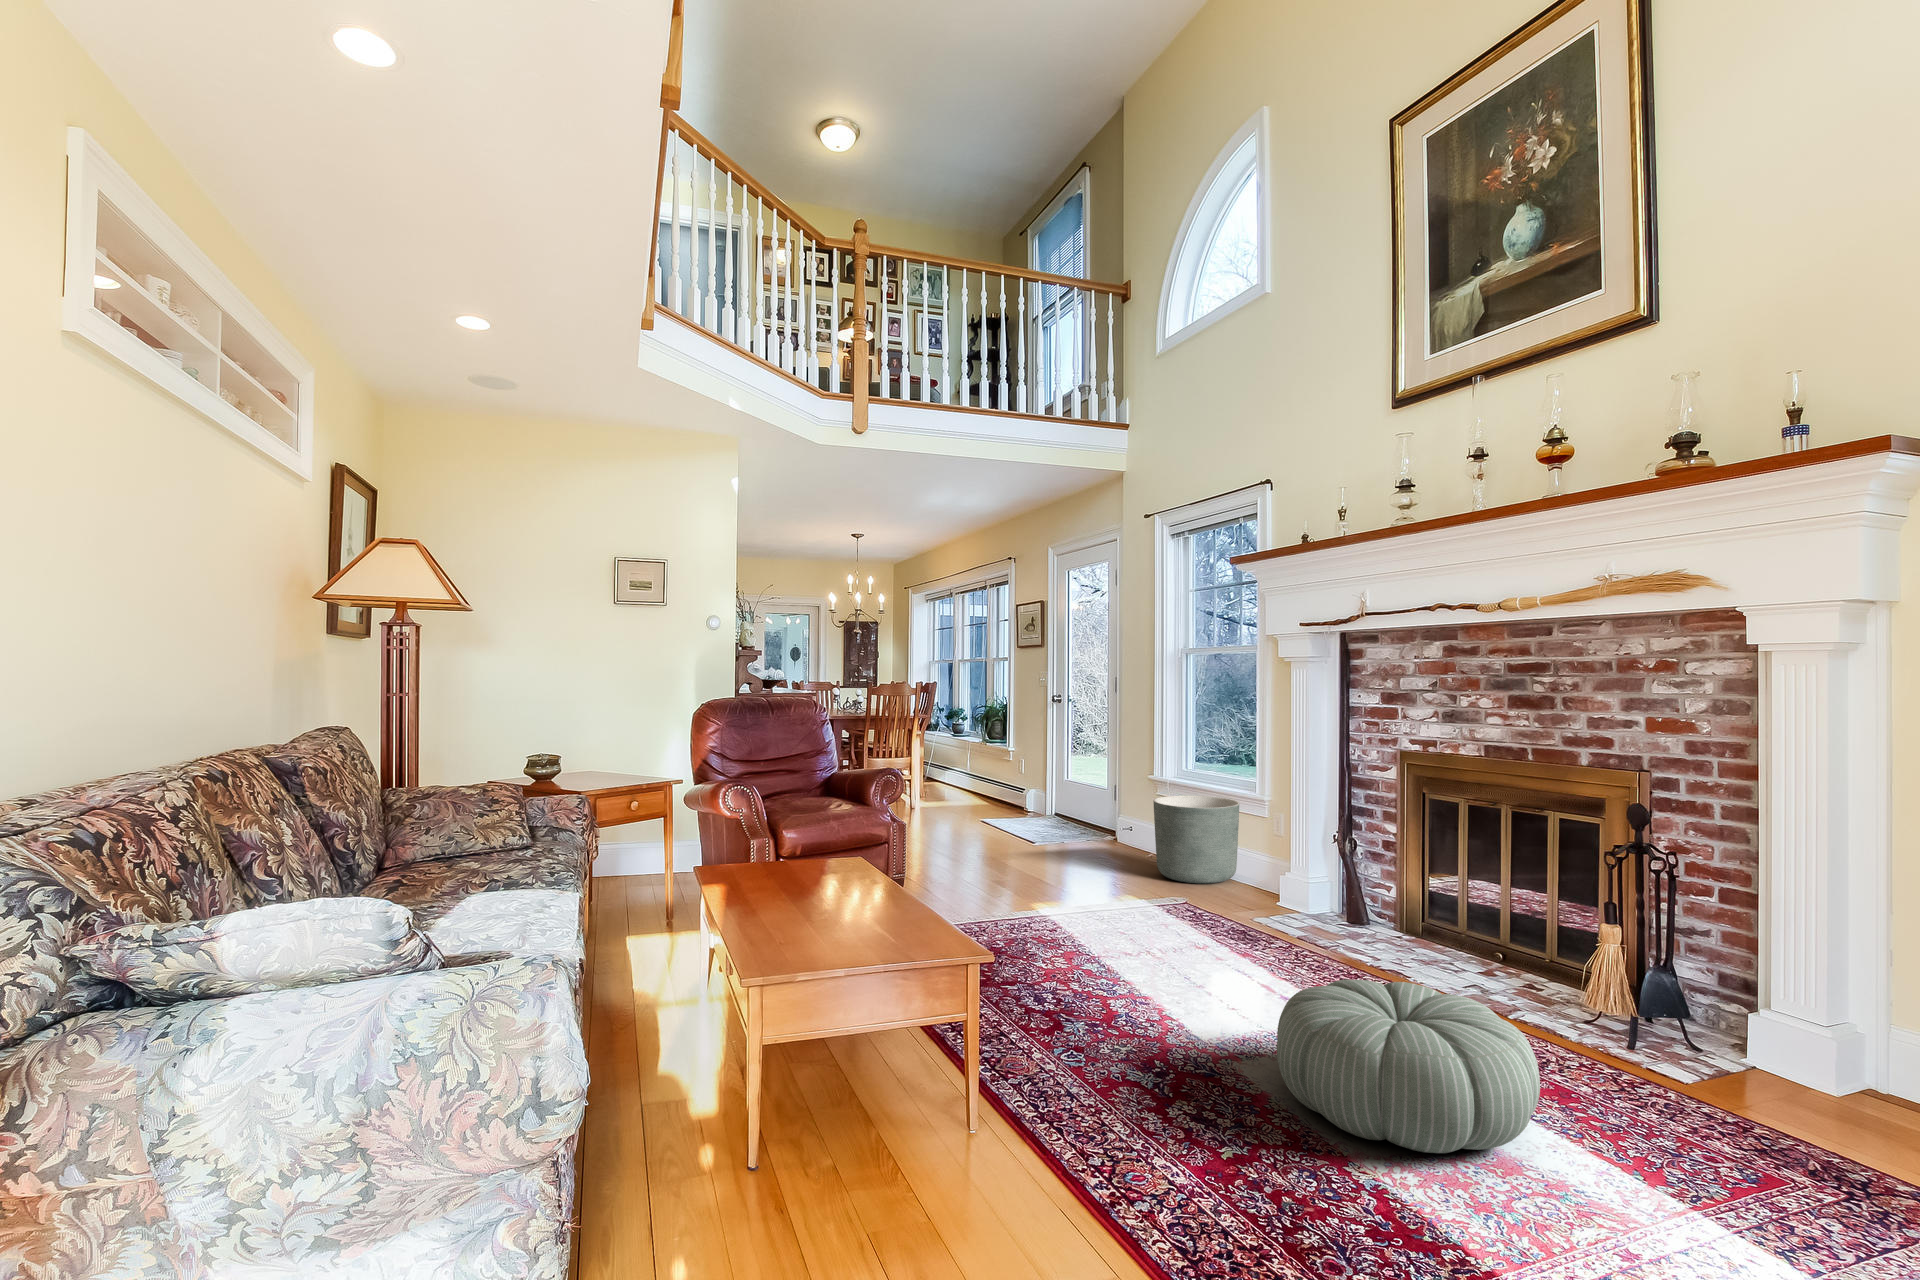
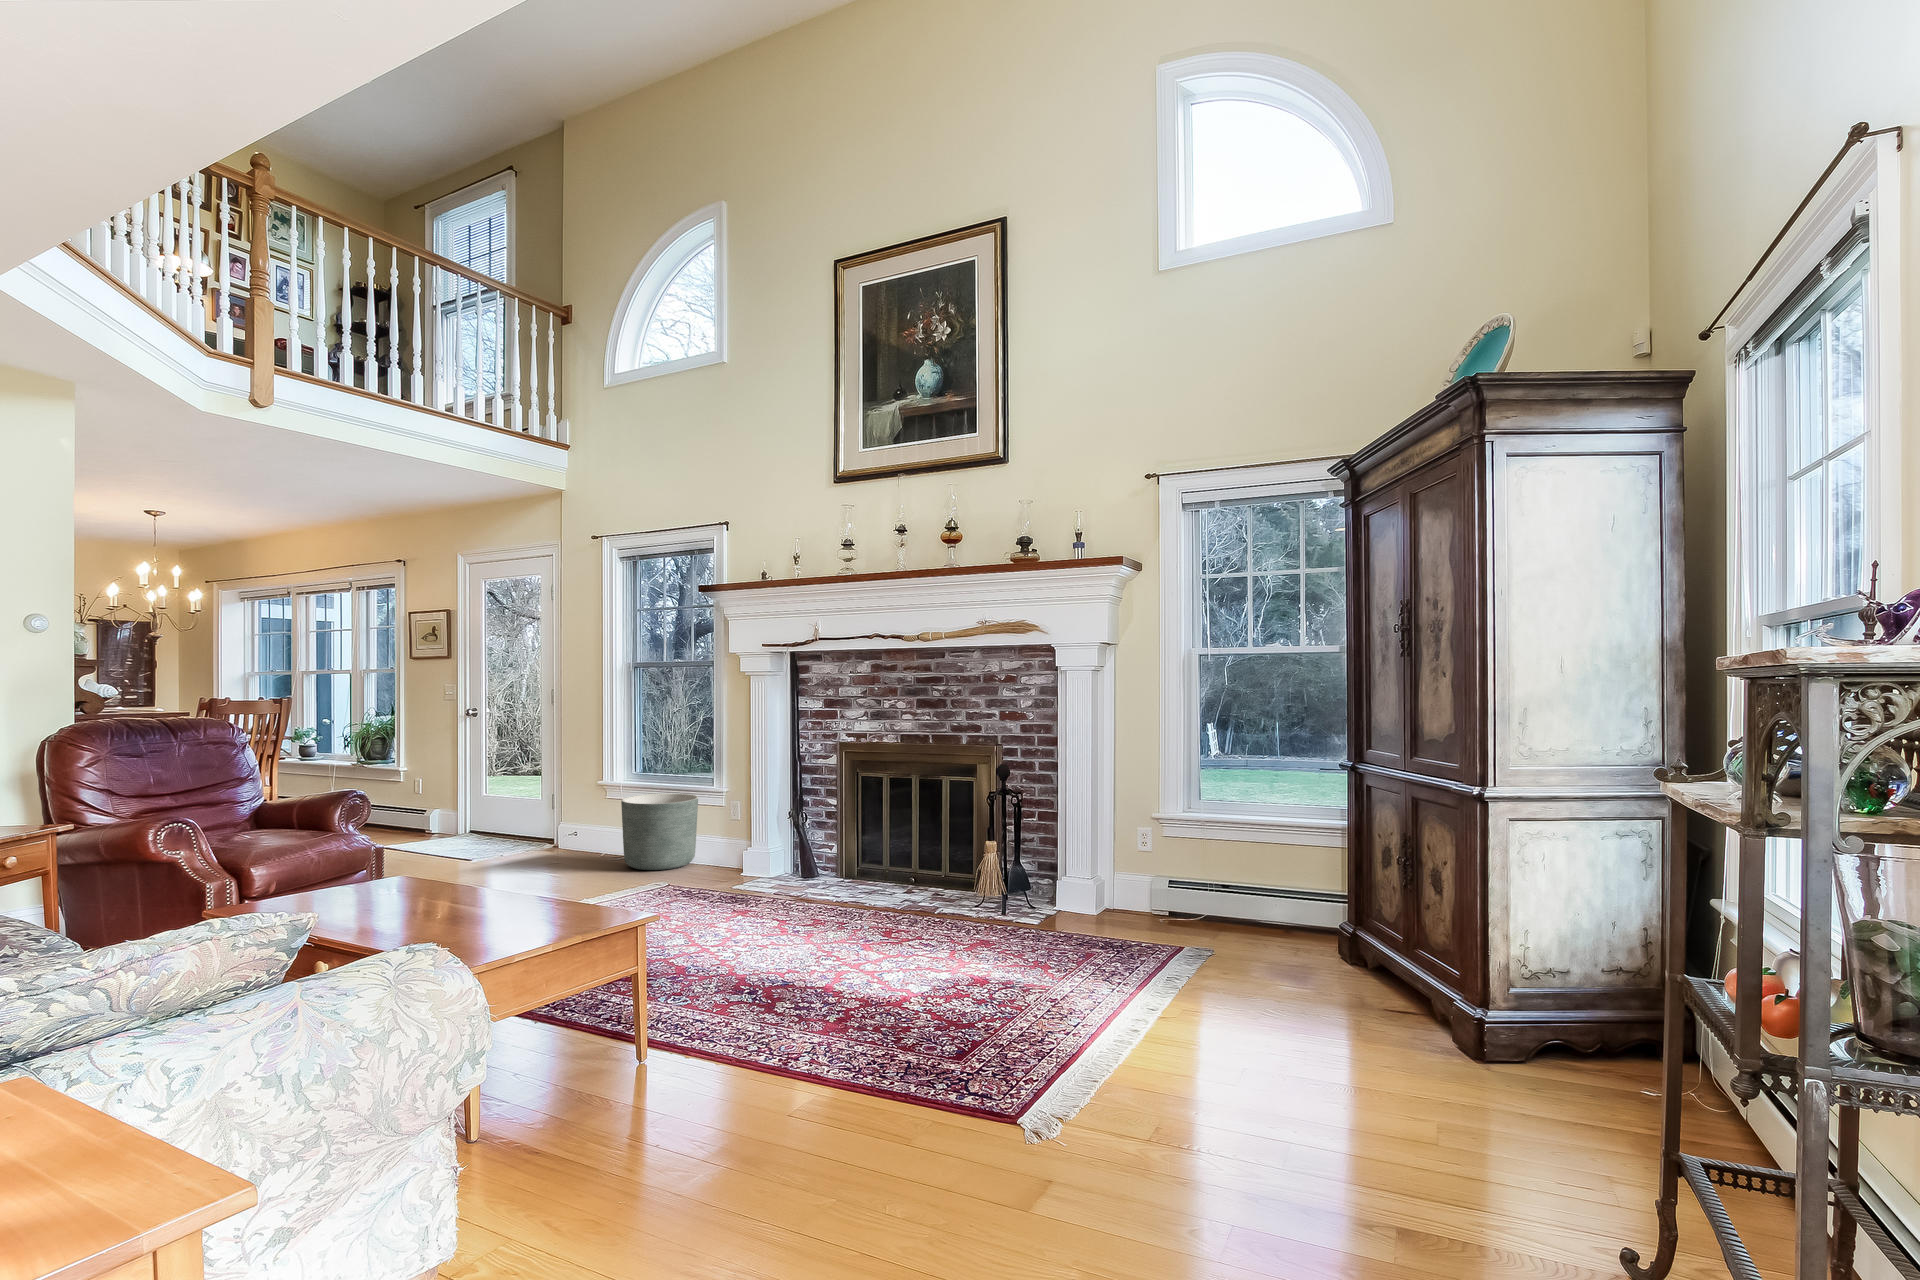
pouf: present [1277,979,1540,1153] -> none [832,893,989,989]

